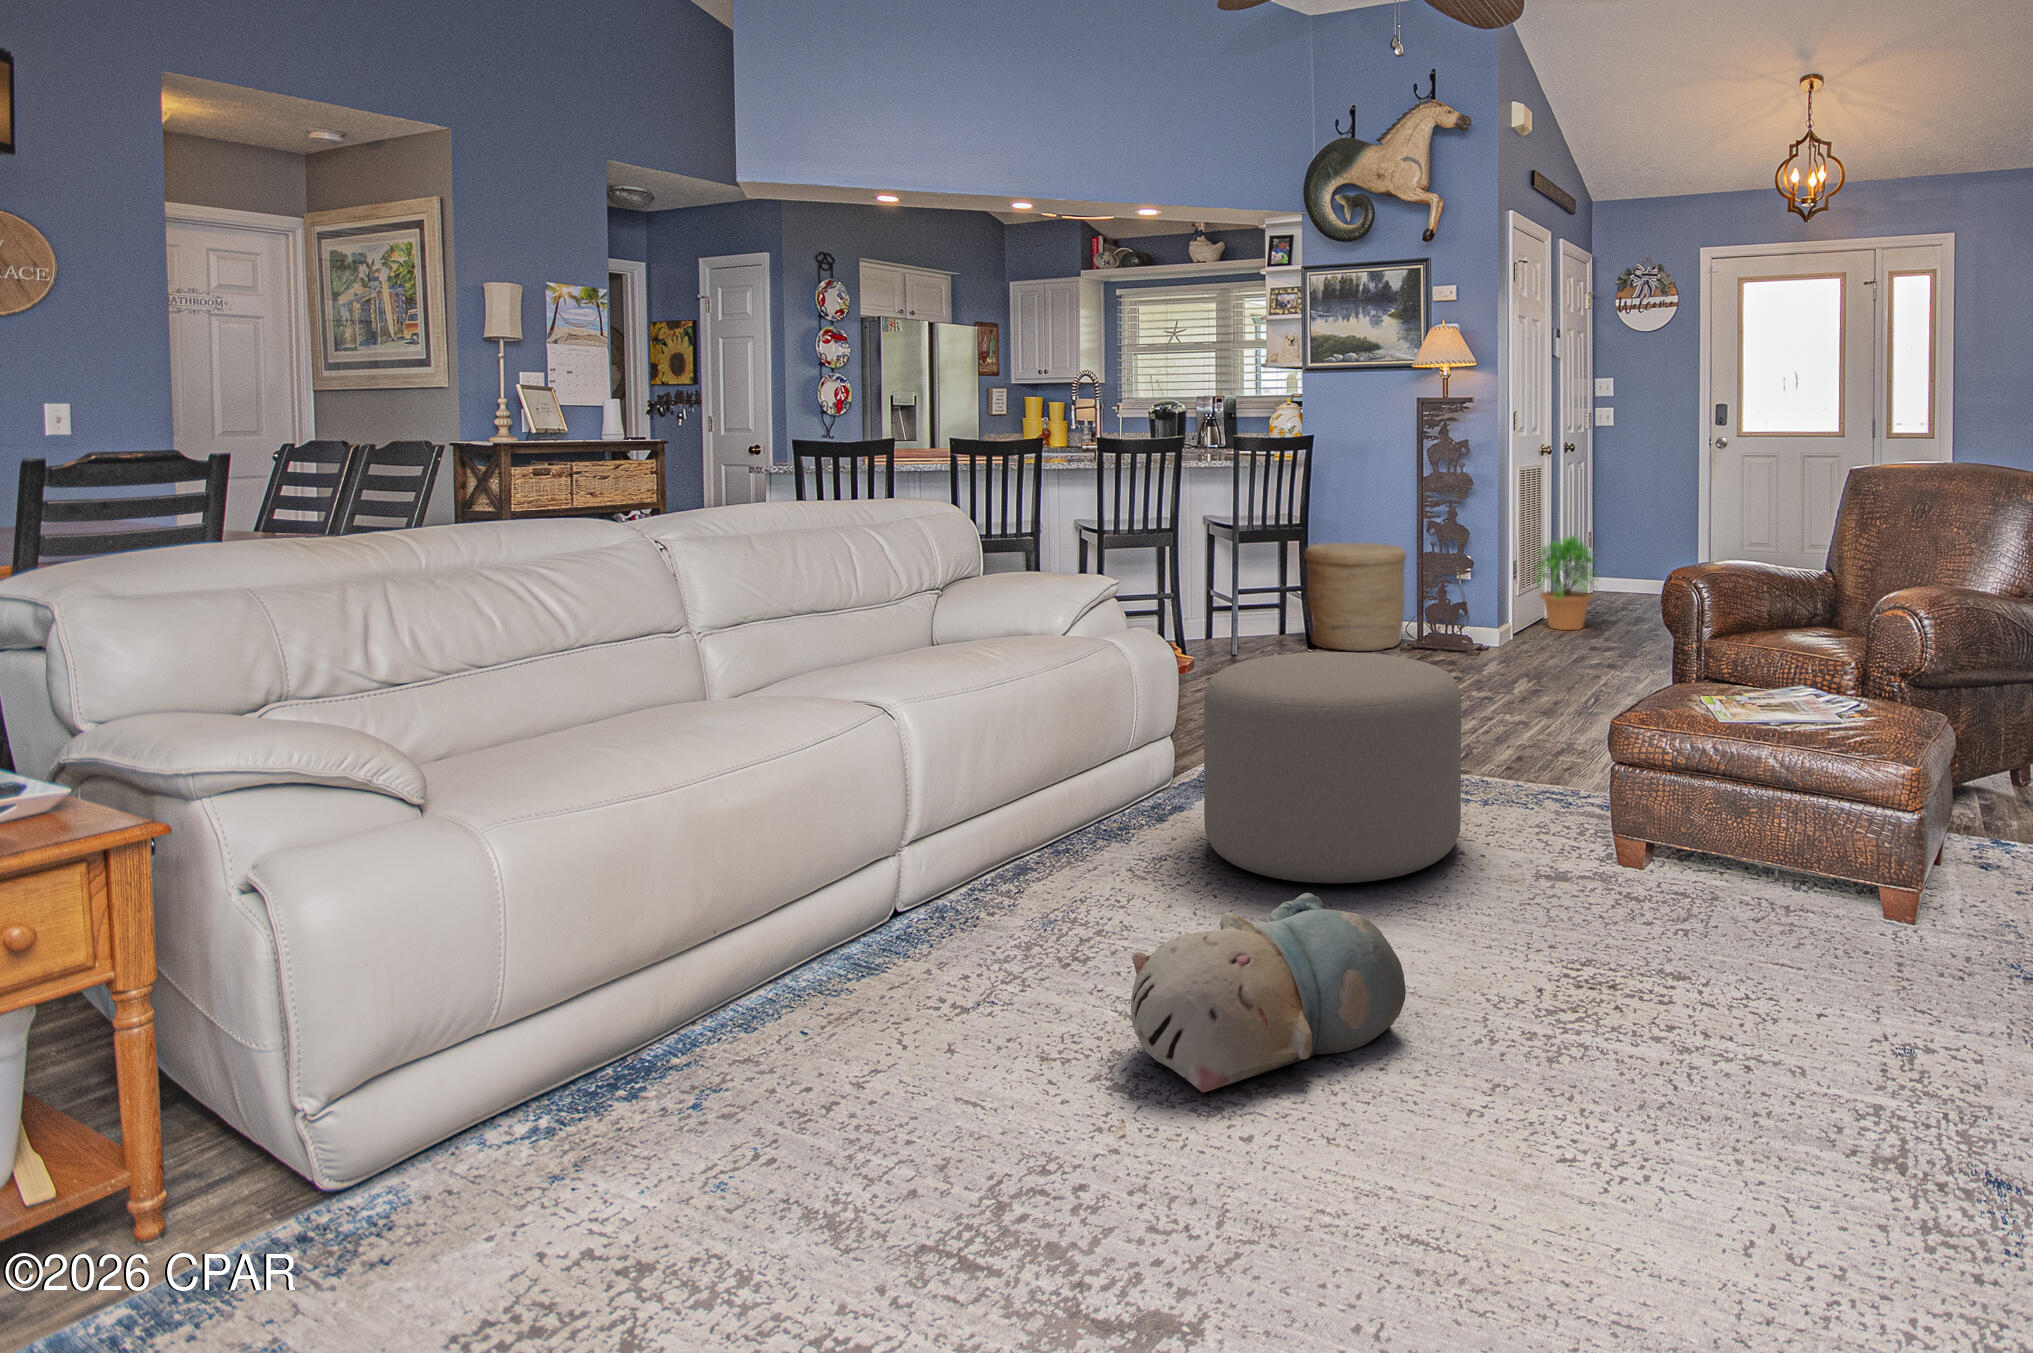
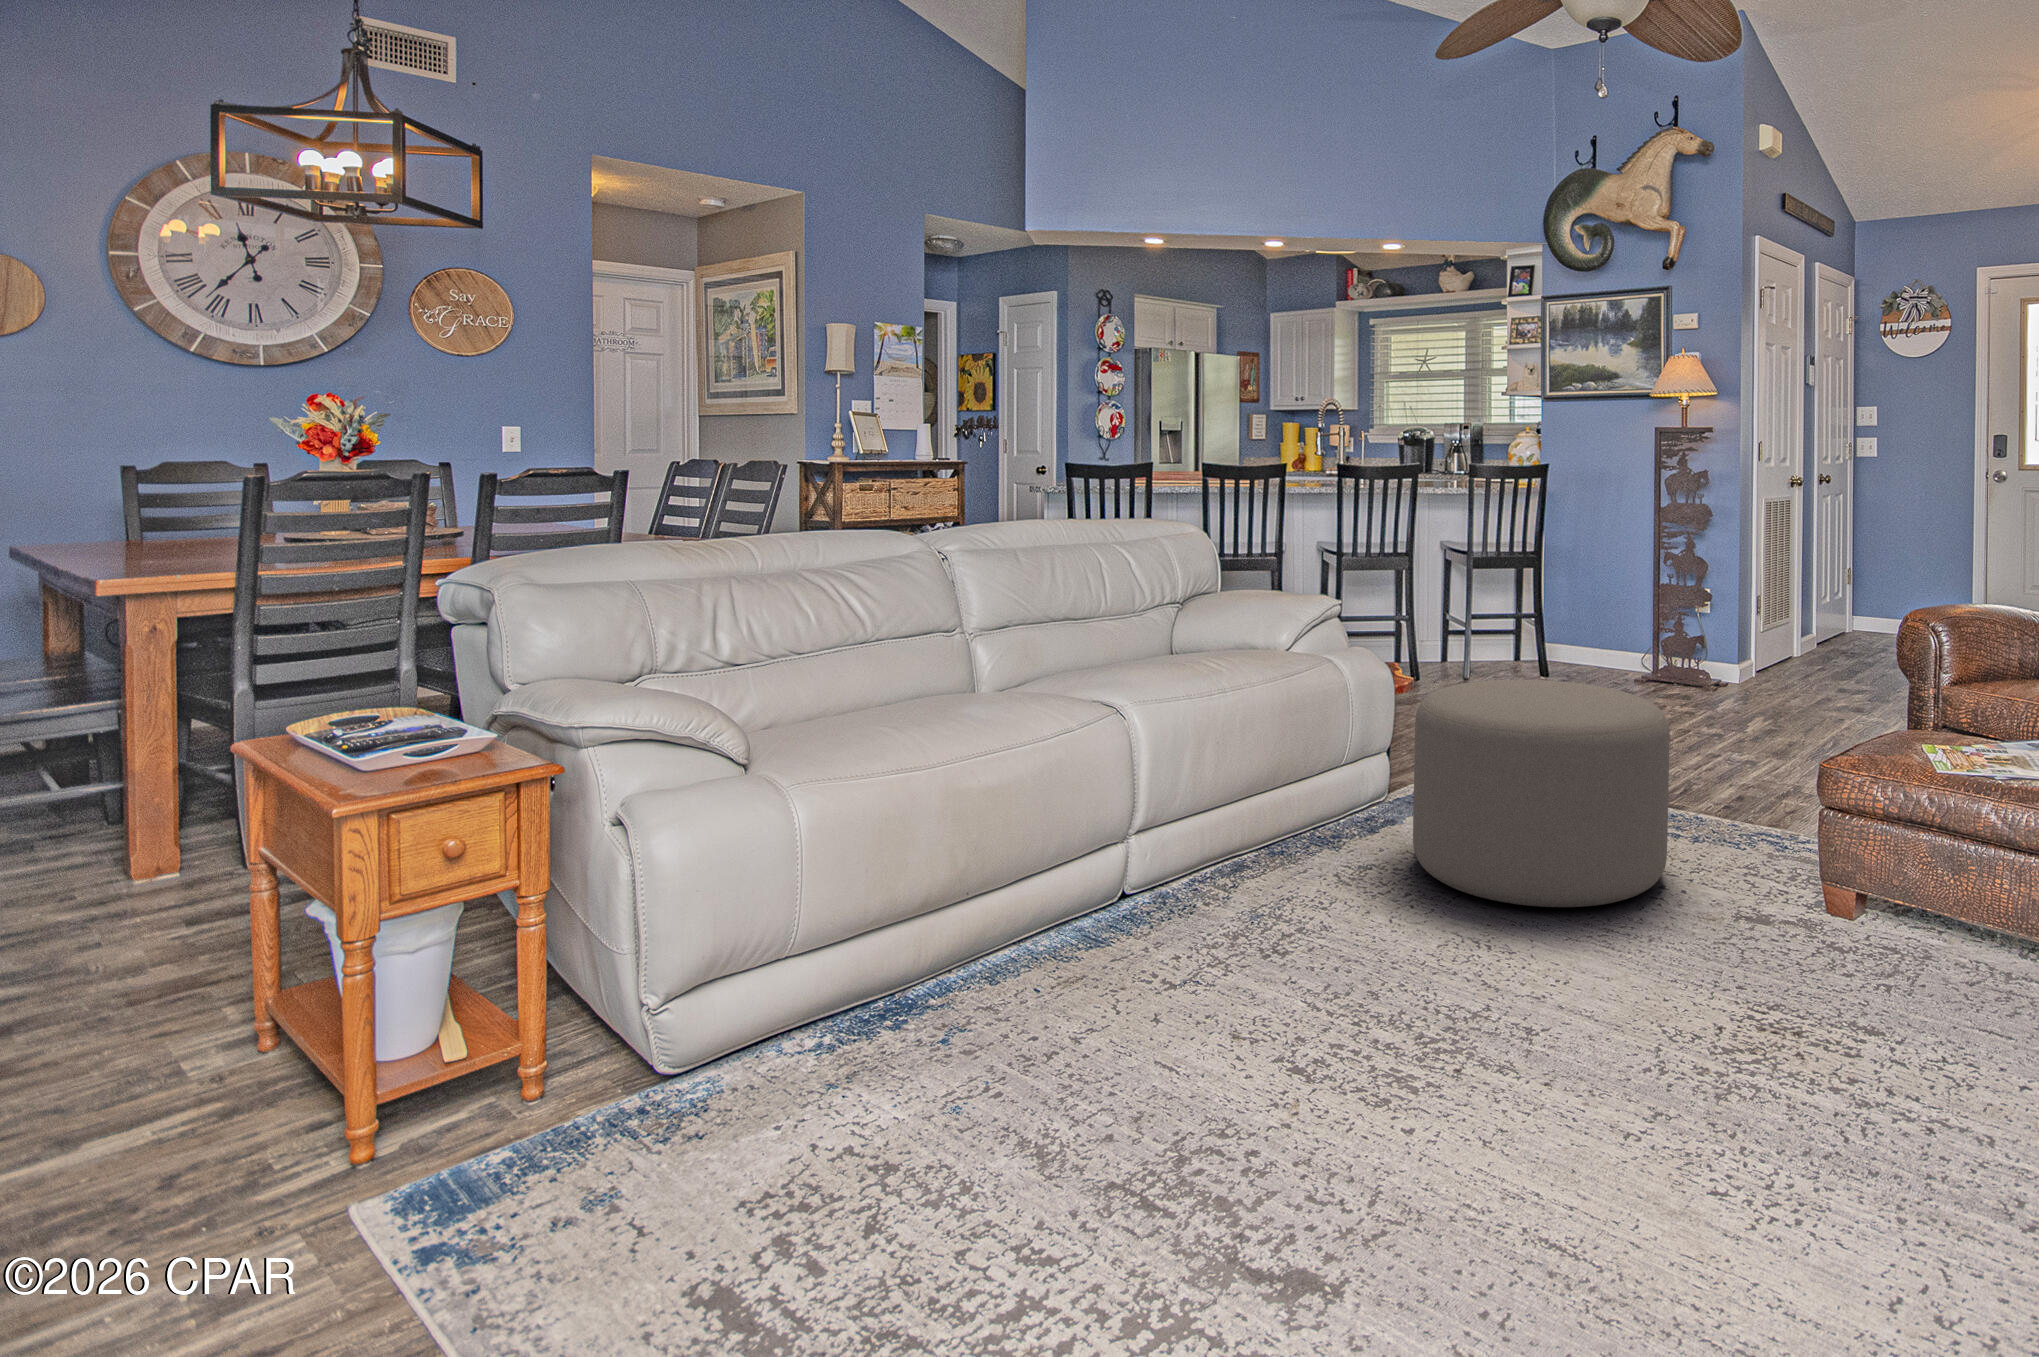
potted plant: present [1535,536,1598,630] -> none [1781,572,1861,673]
woven basket: present [1304,543,1407,651] -> none [1543,573,1648,683]
plush toy: present [1131,893,1406,1092] -> none [1317,909,1581,1084]

